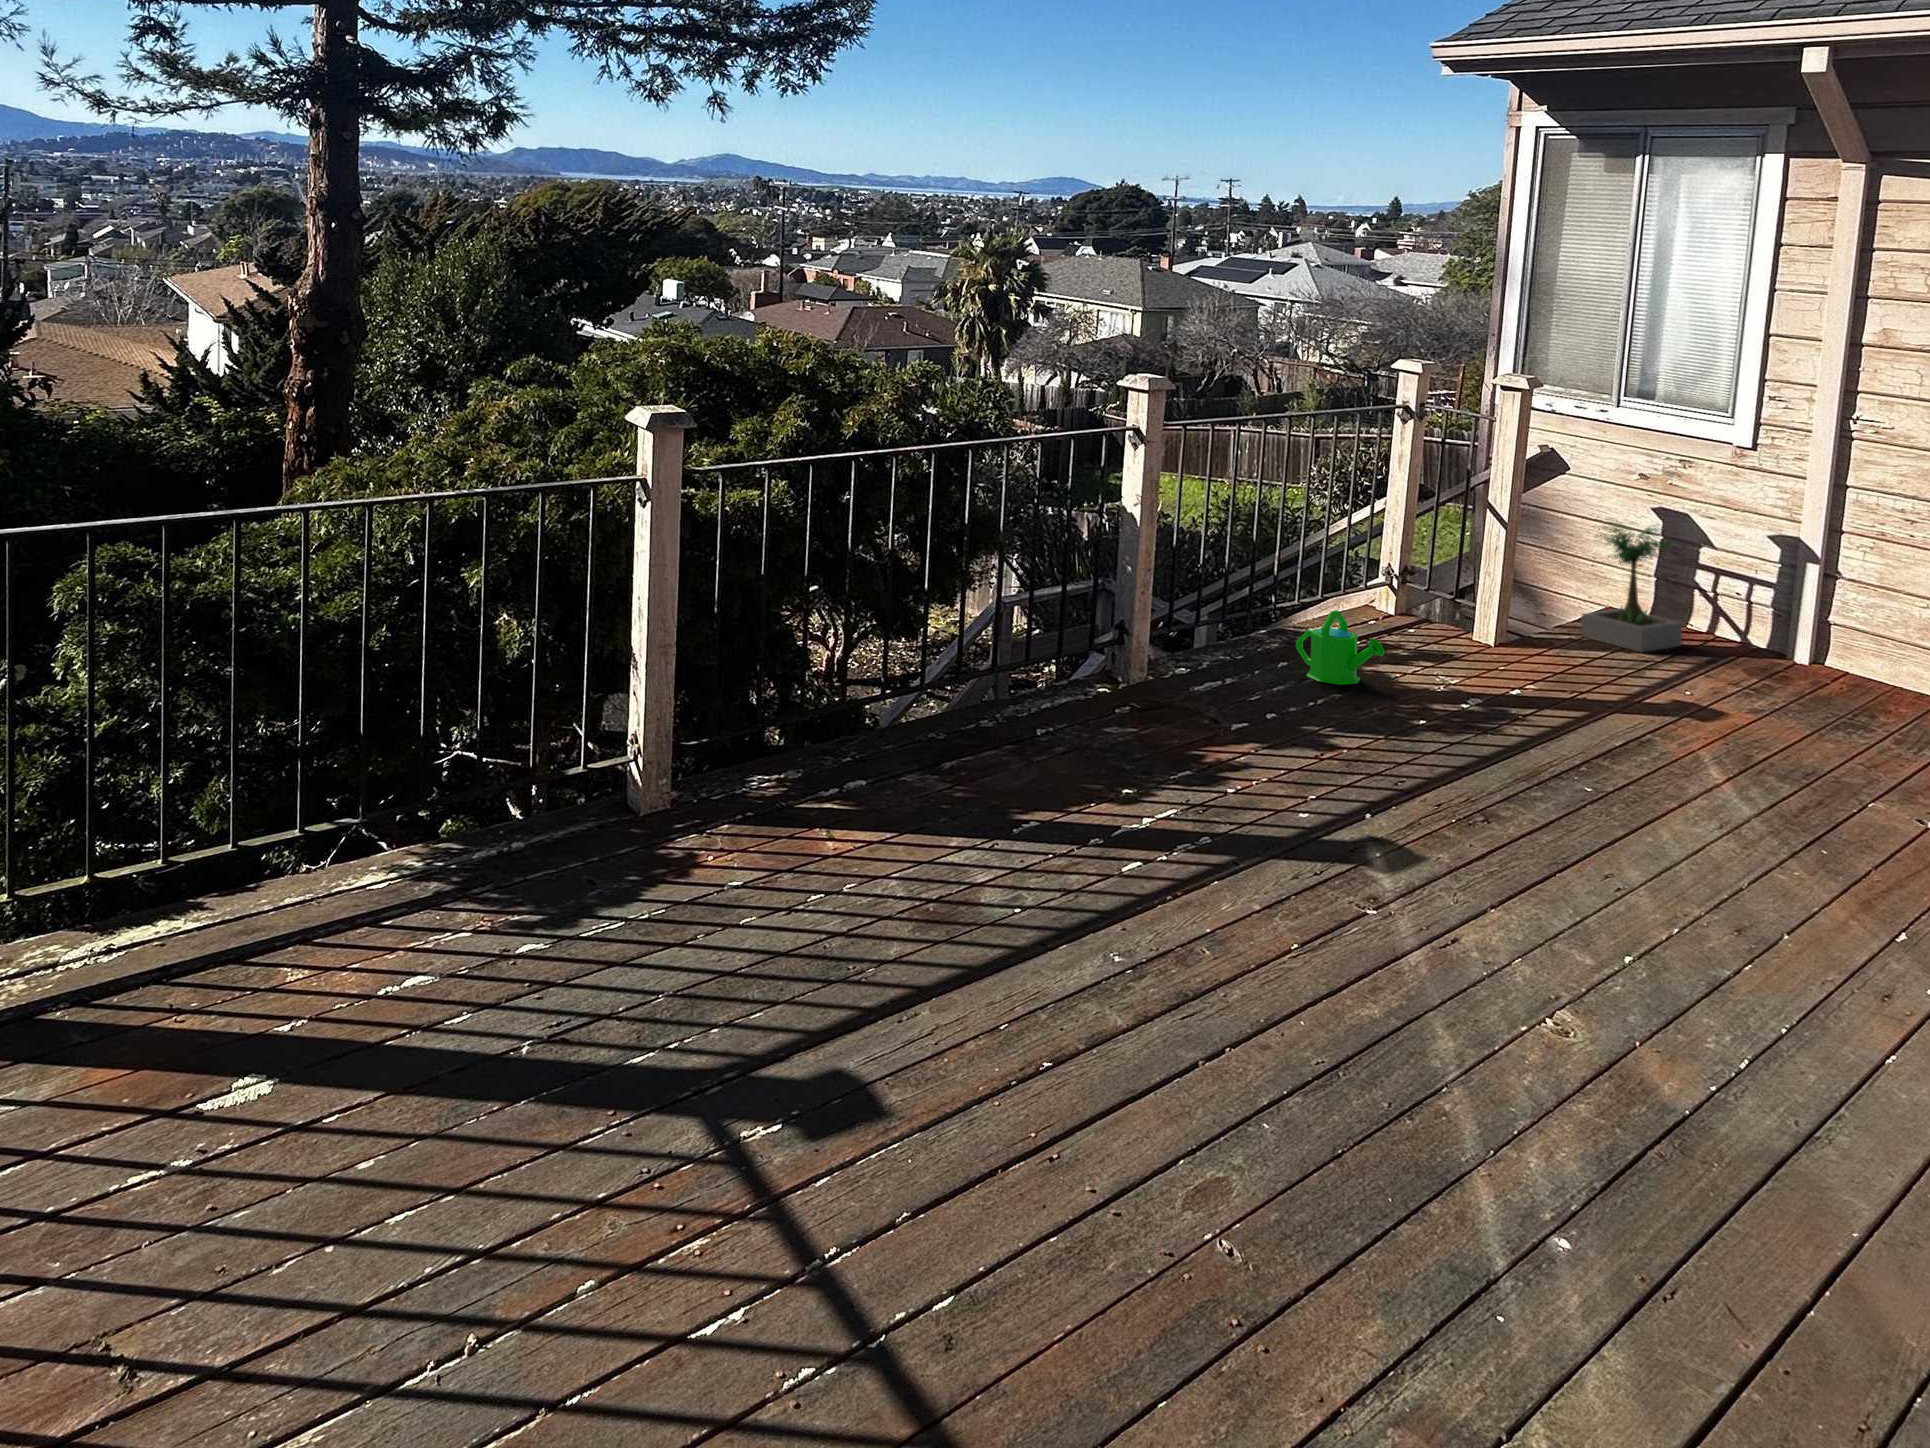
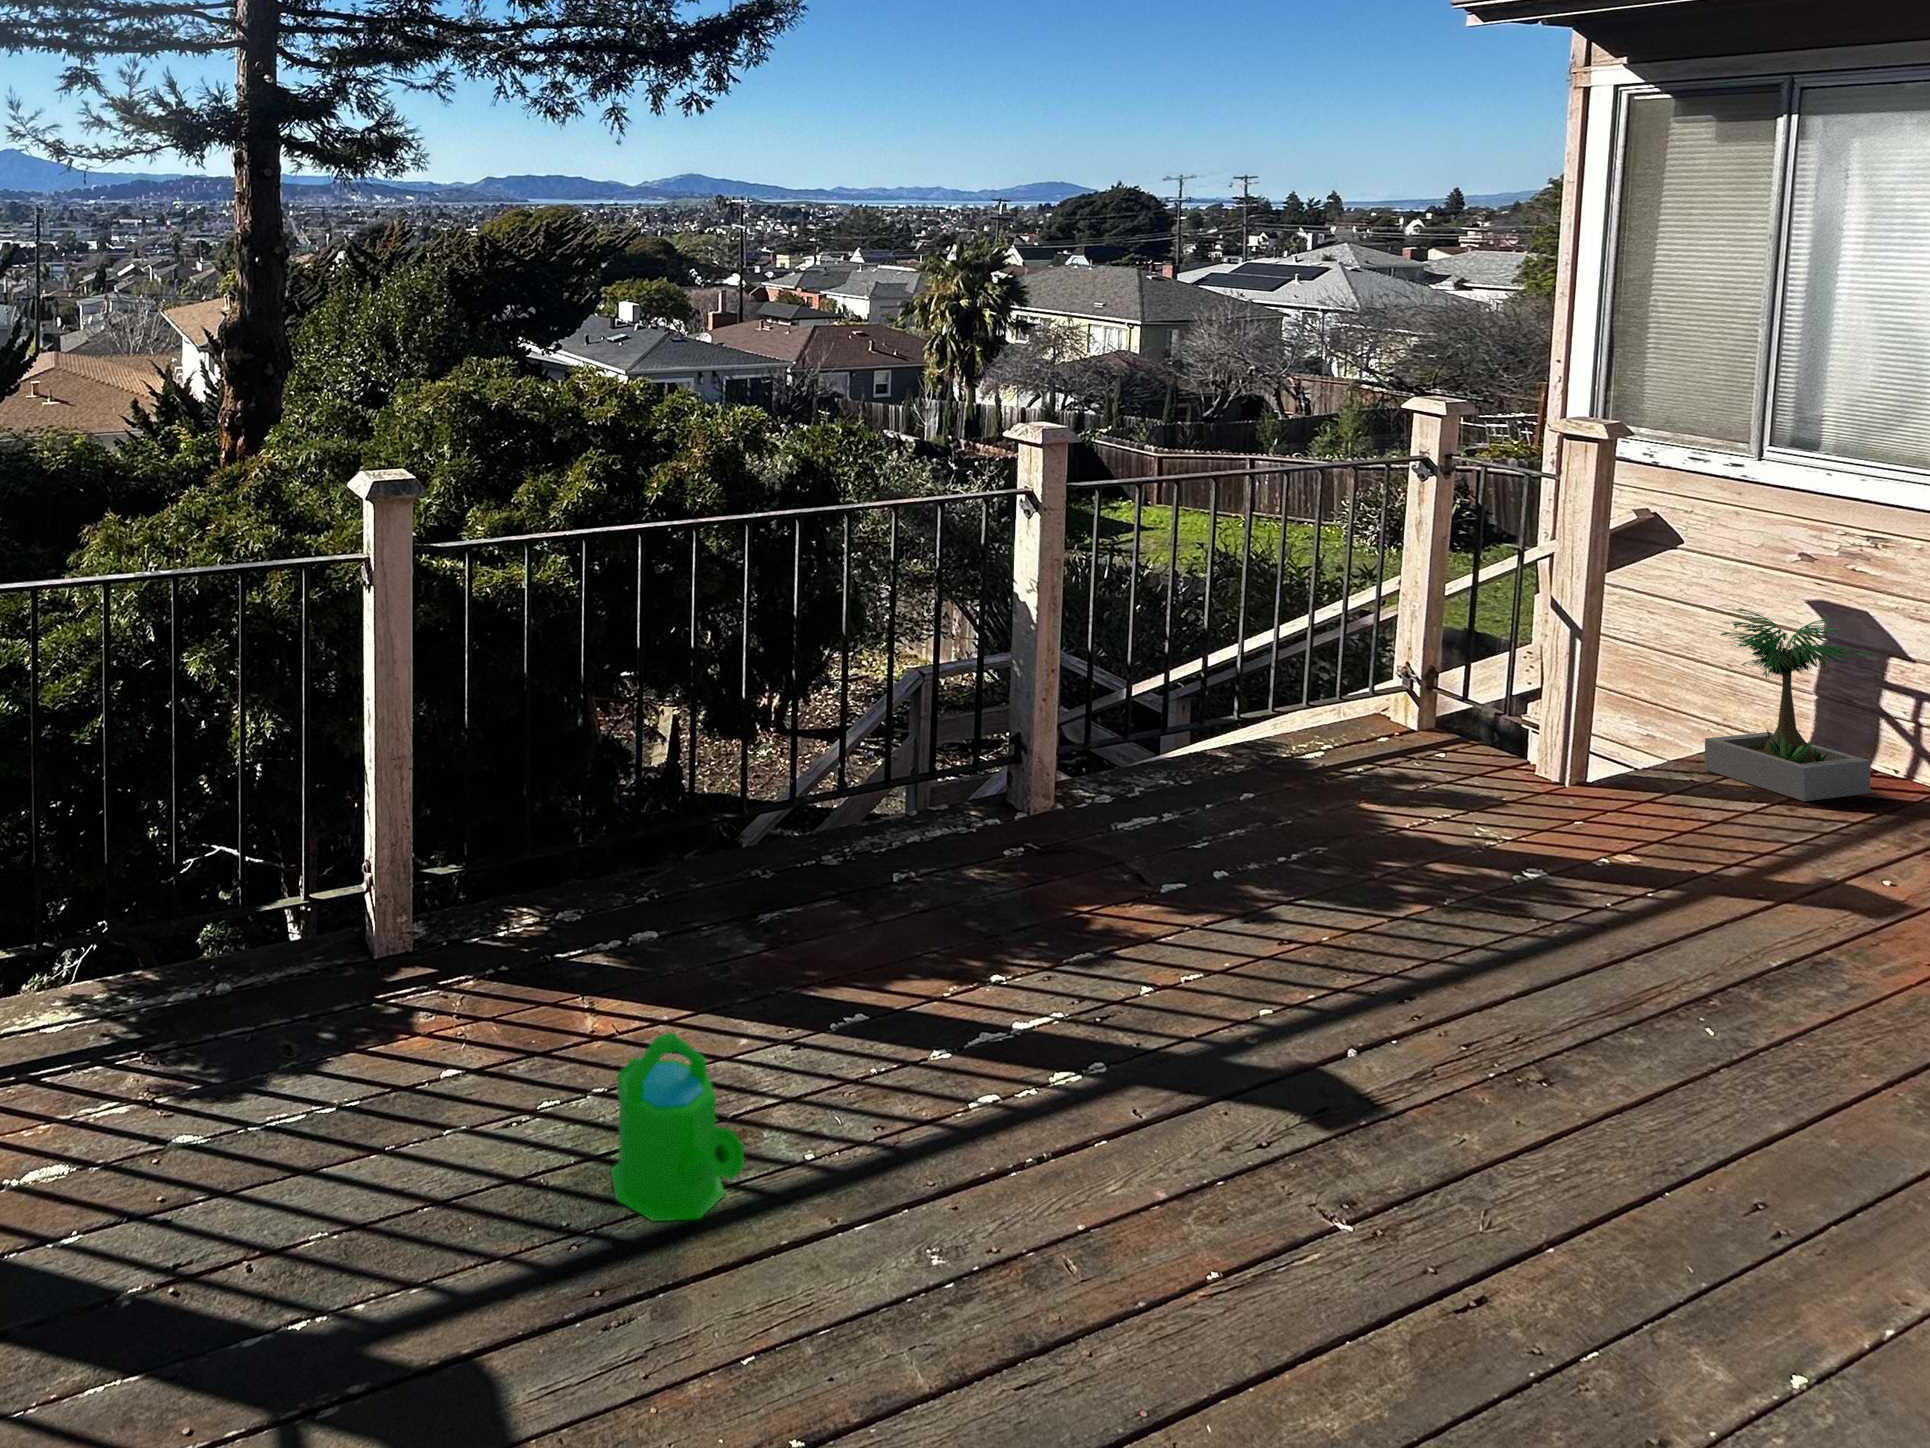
watering can: present [1296,610,1385,685] -> present [611,1033,744,1221]

